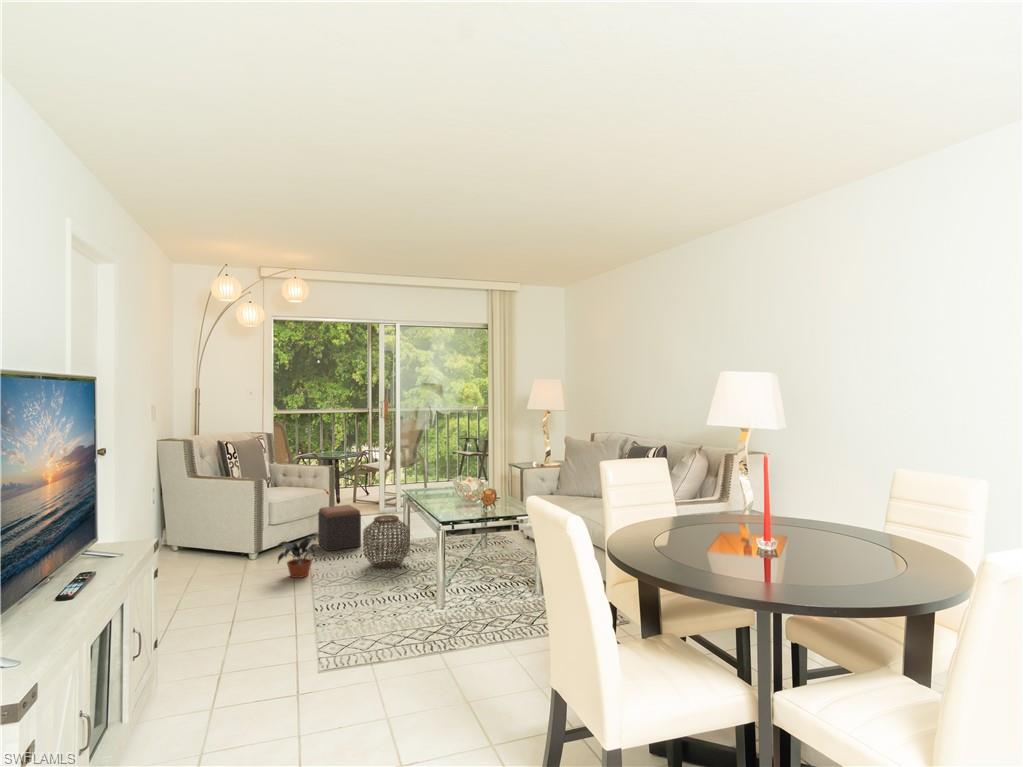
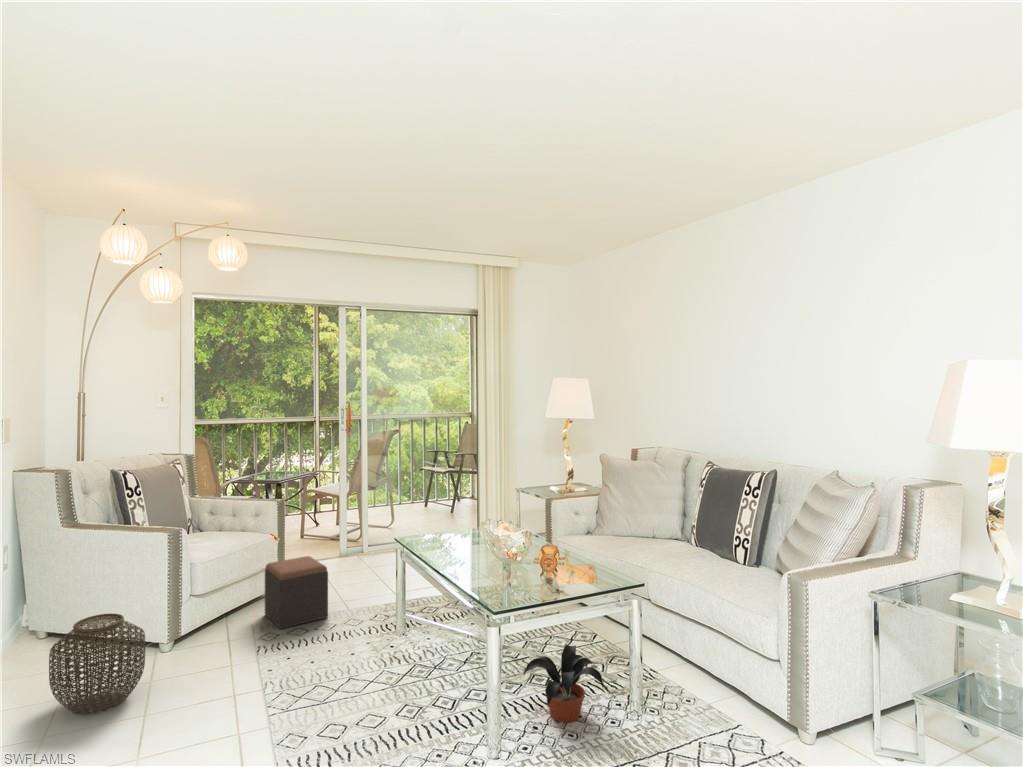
woven basket: present [363,515,410,569] -> present [49,614,145,714]
potted plant: present [278,537,320,578] -> present [523,644,603,722]

